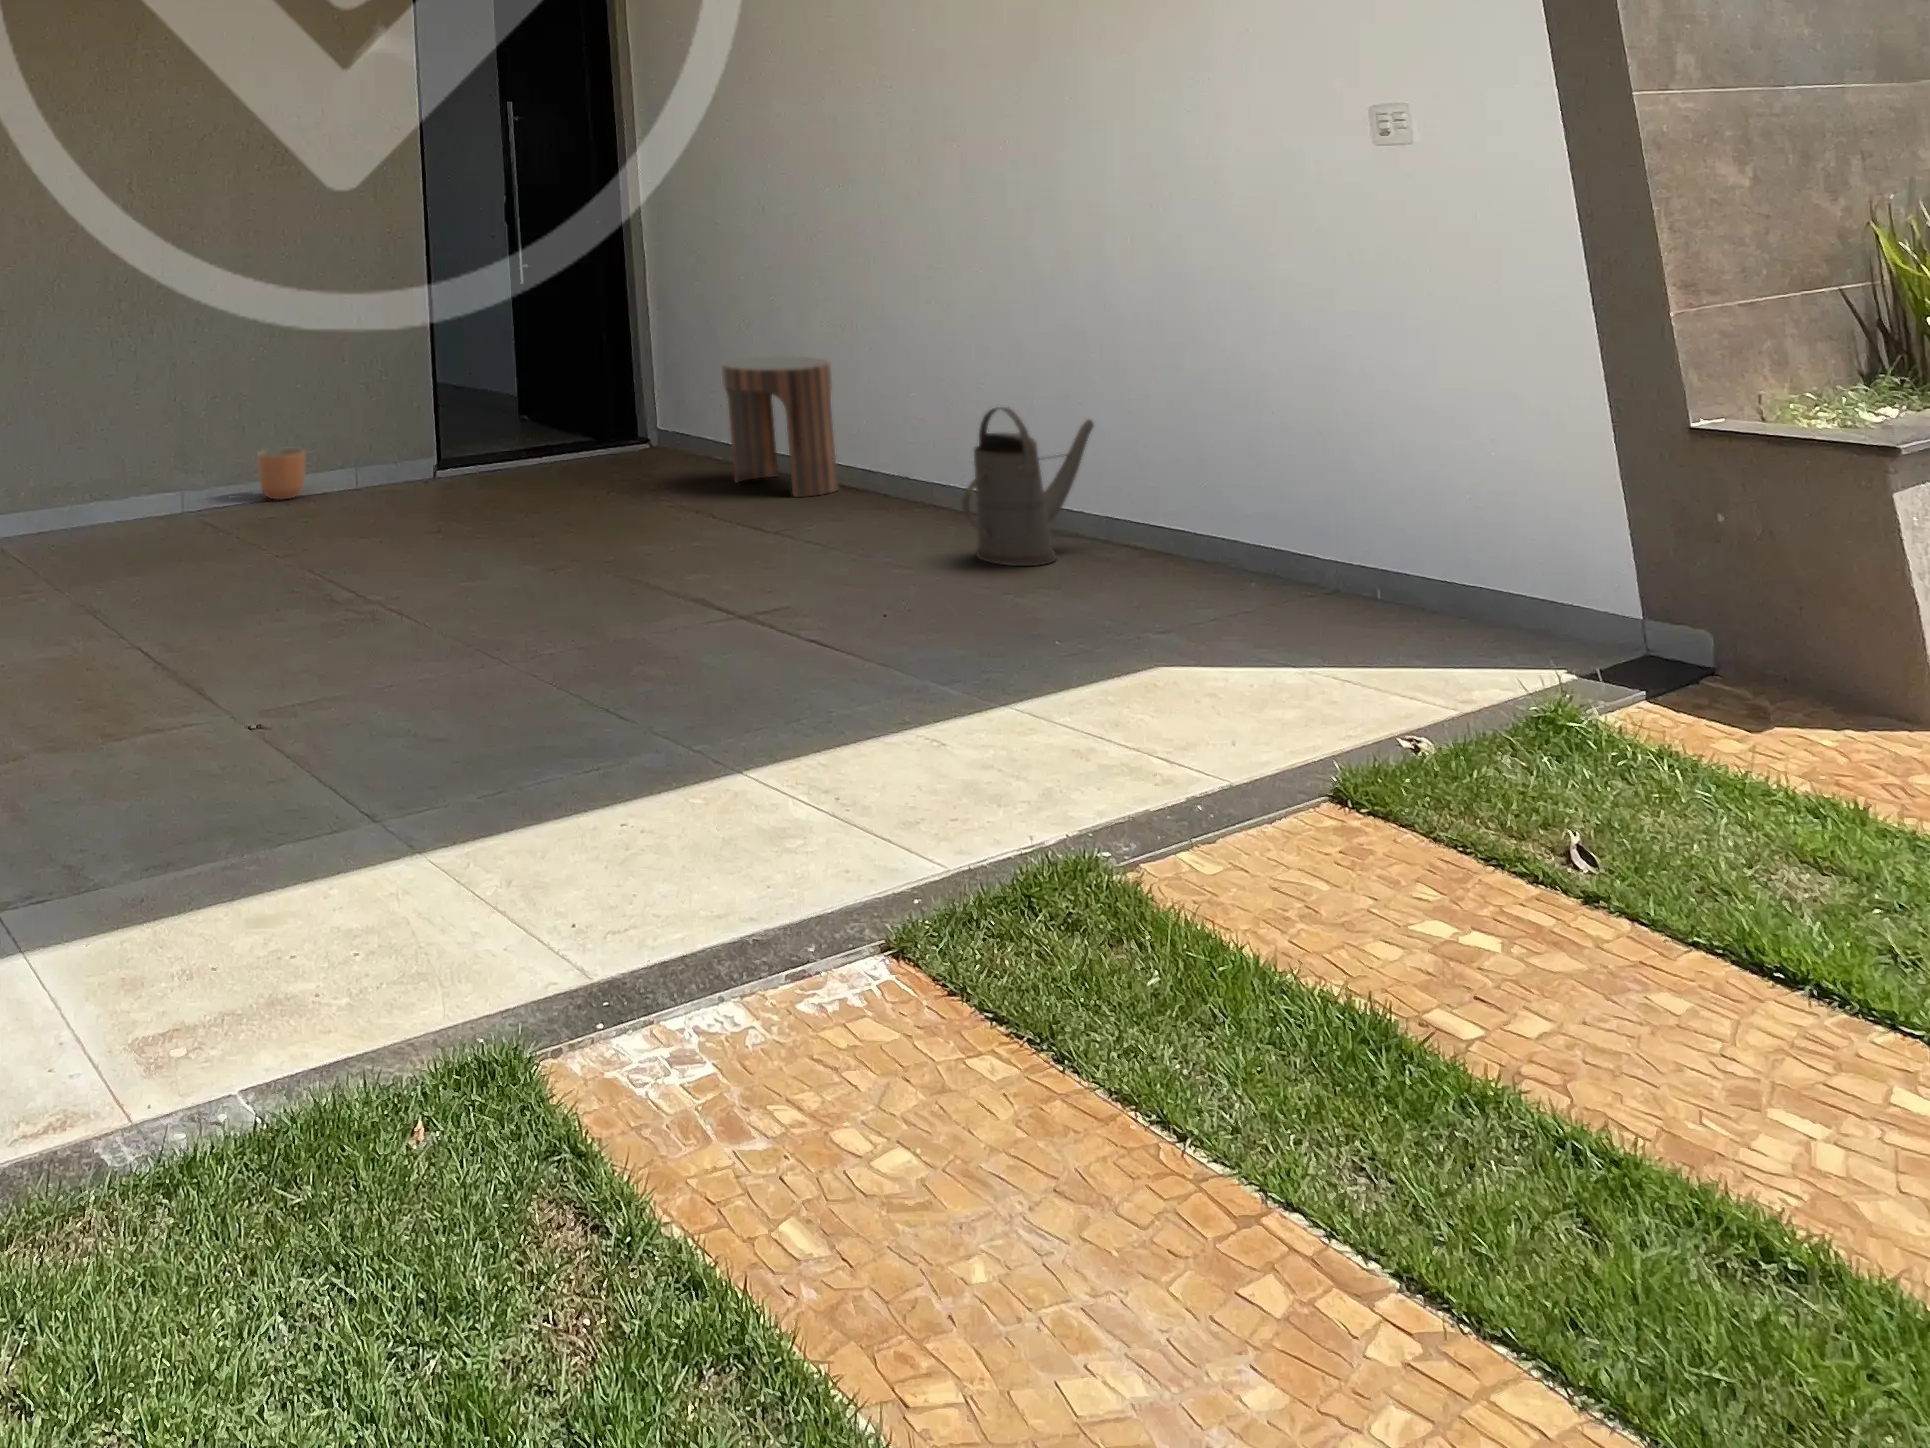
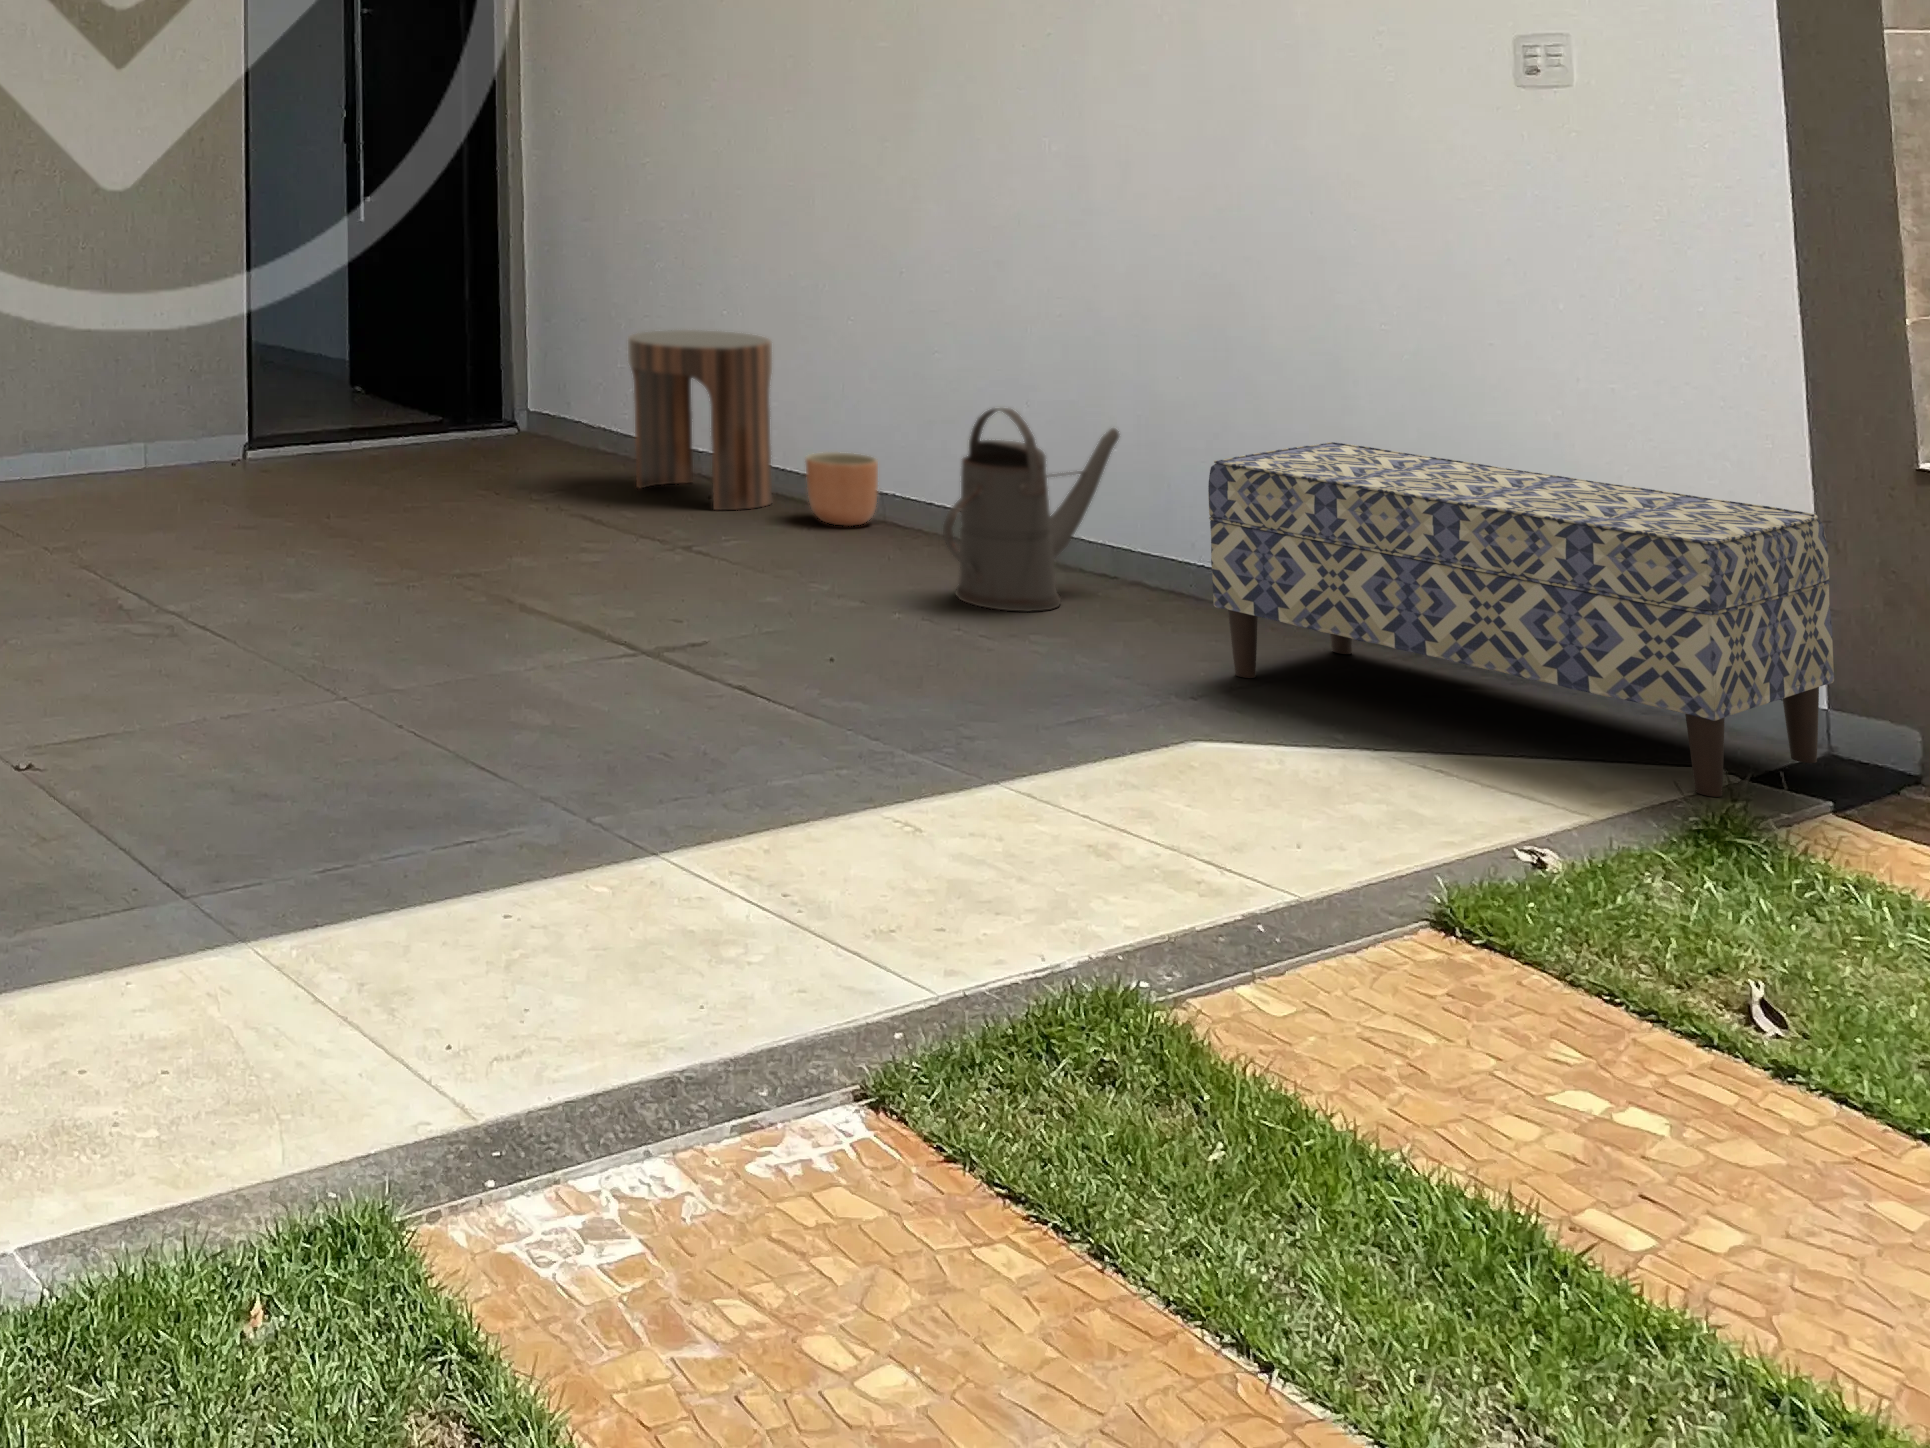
bench: none [1156,423,1634,687] -> present [1208,442,1834,797]
planter: present [257,448,305,499] -> present [805,452,878,526]

